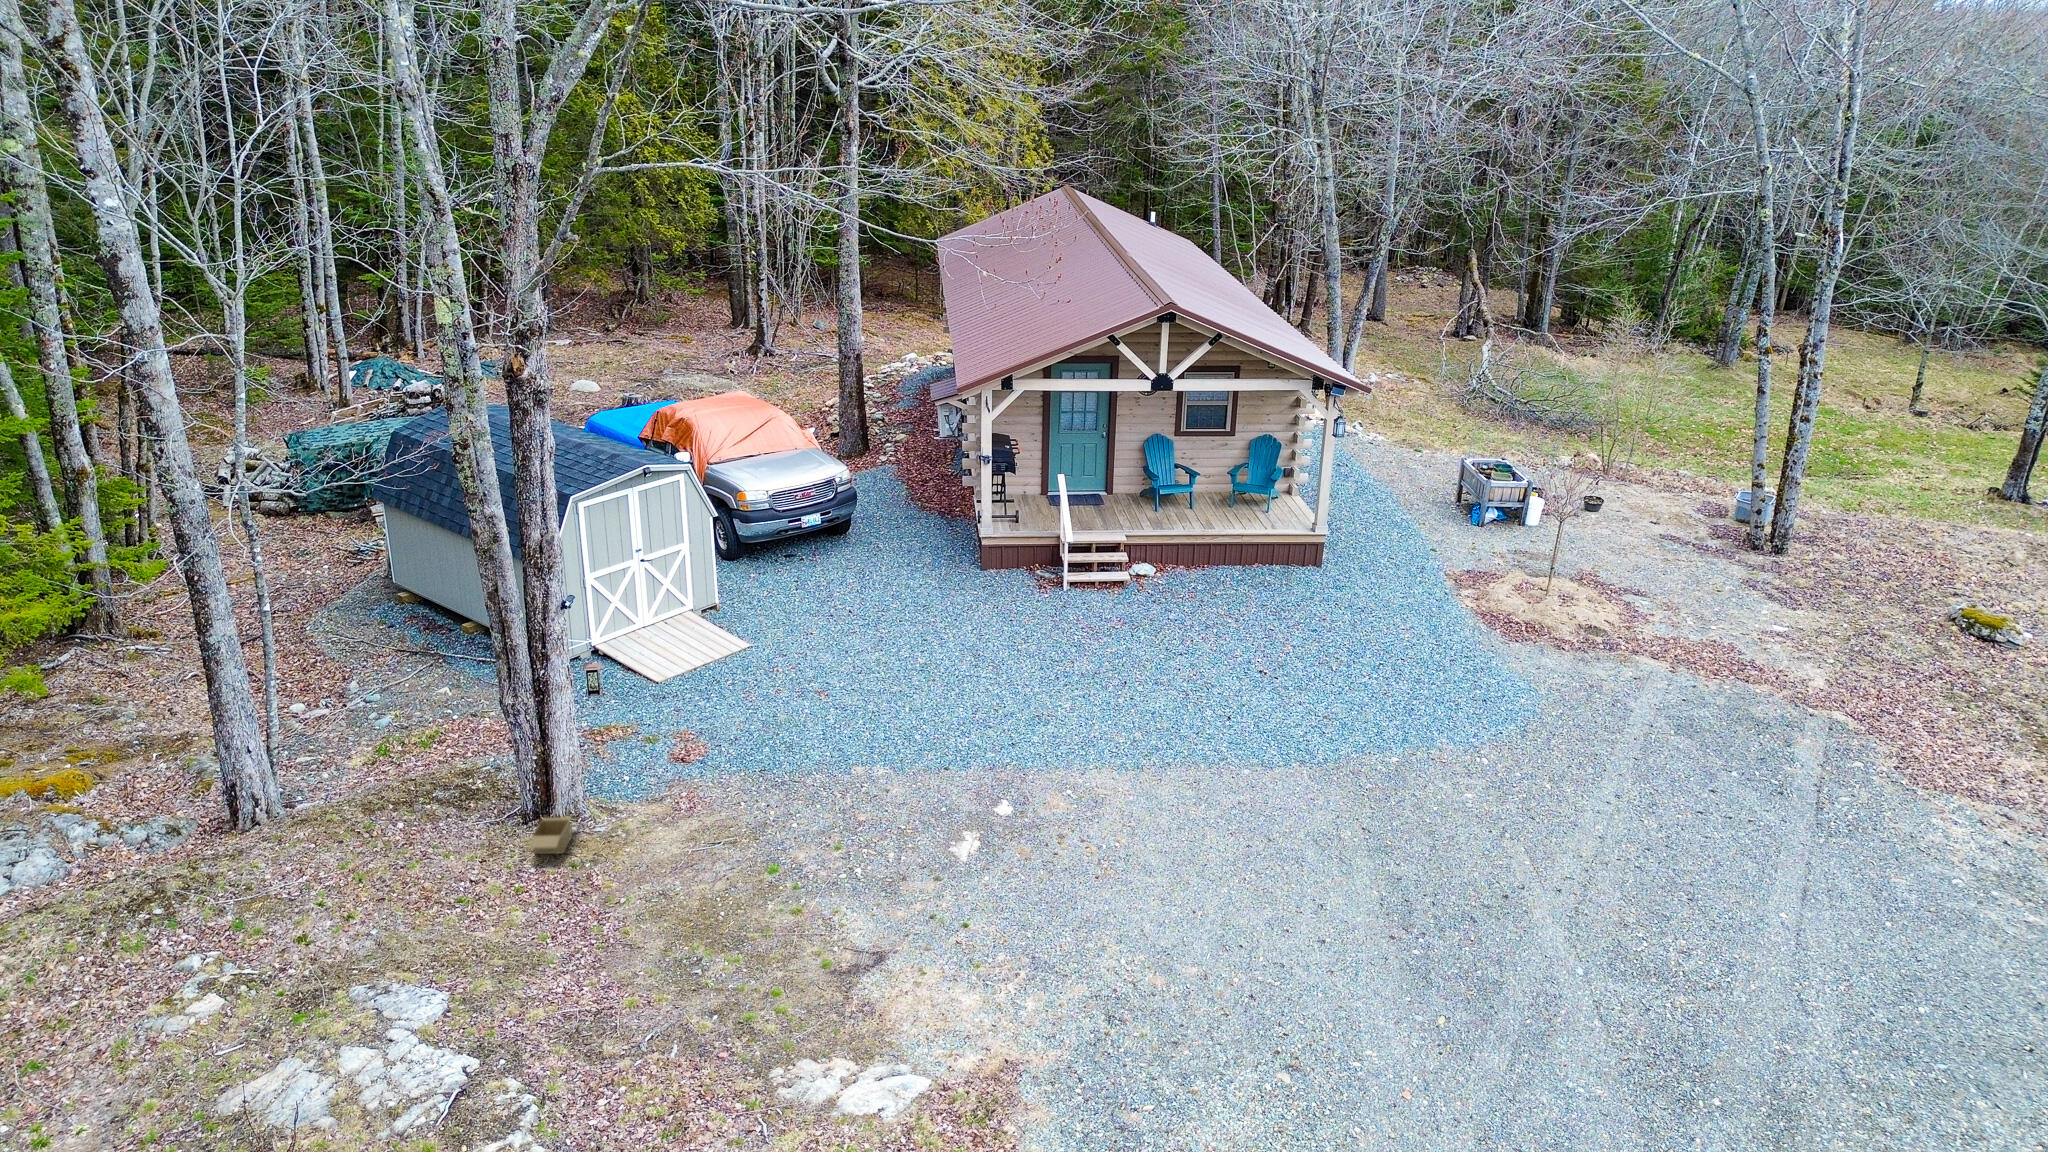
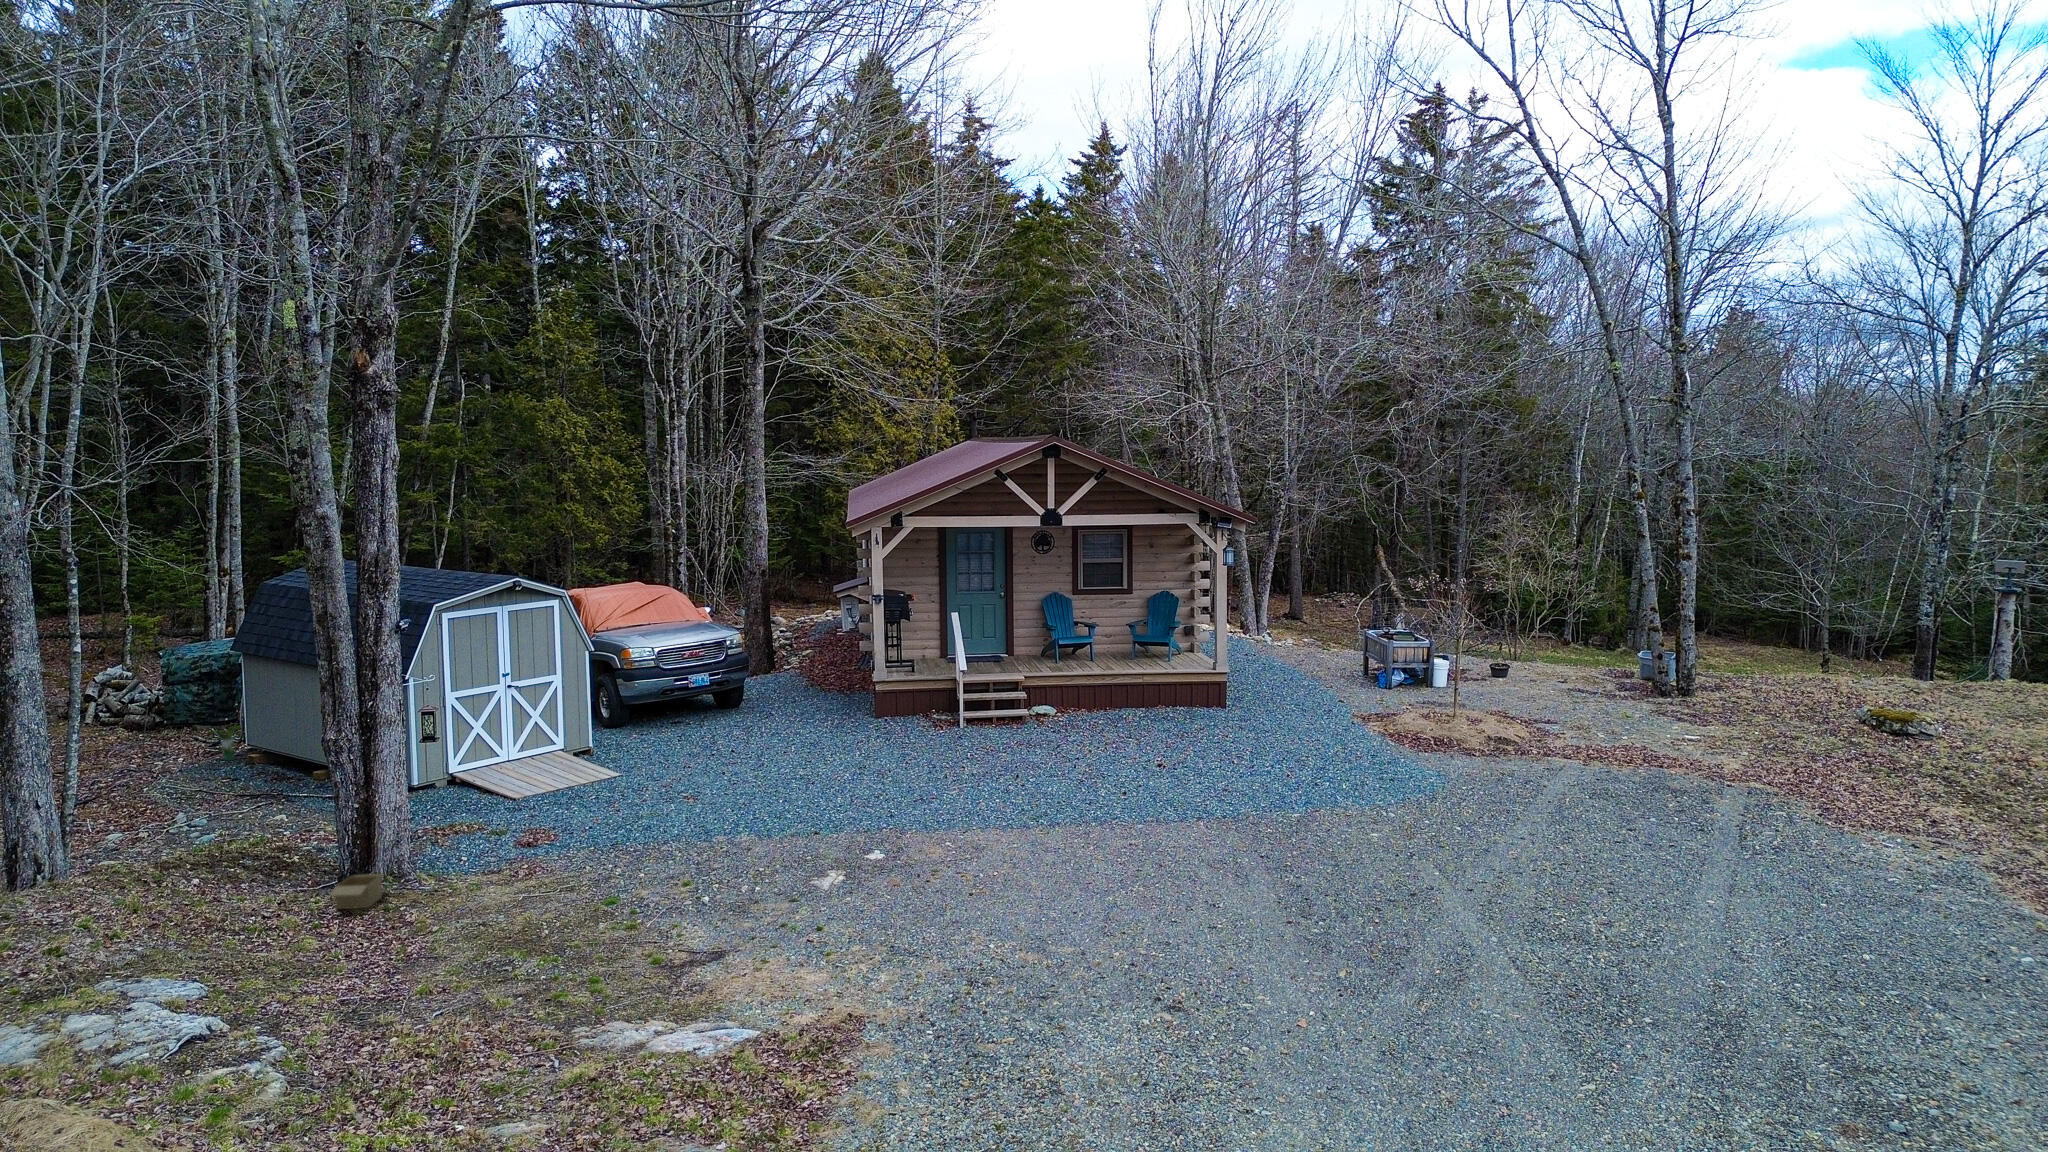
potted plant: none [355,568,392,604] -> present [209,726,245,761]

